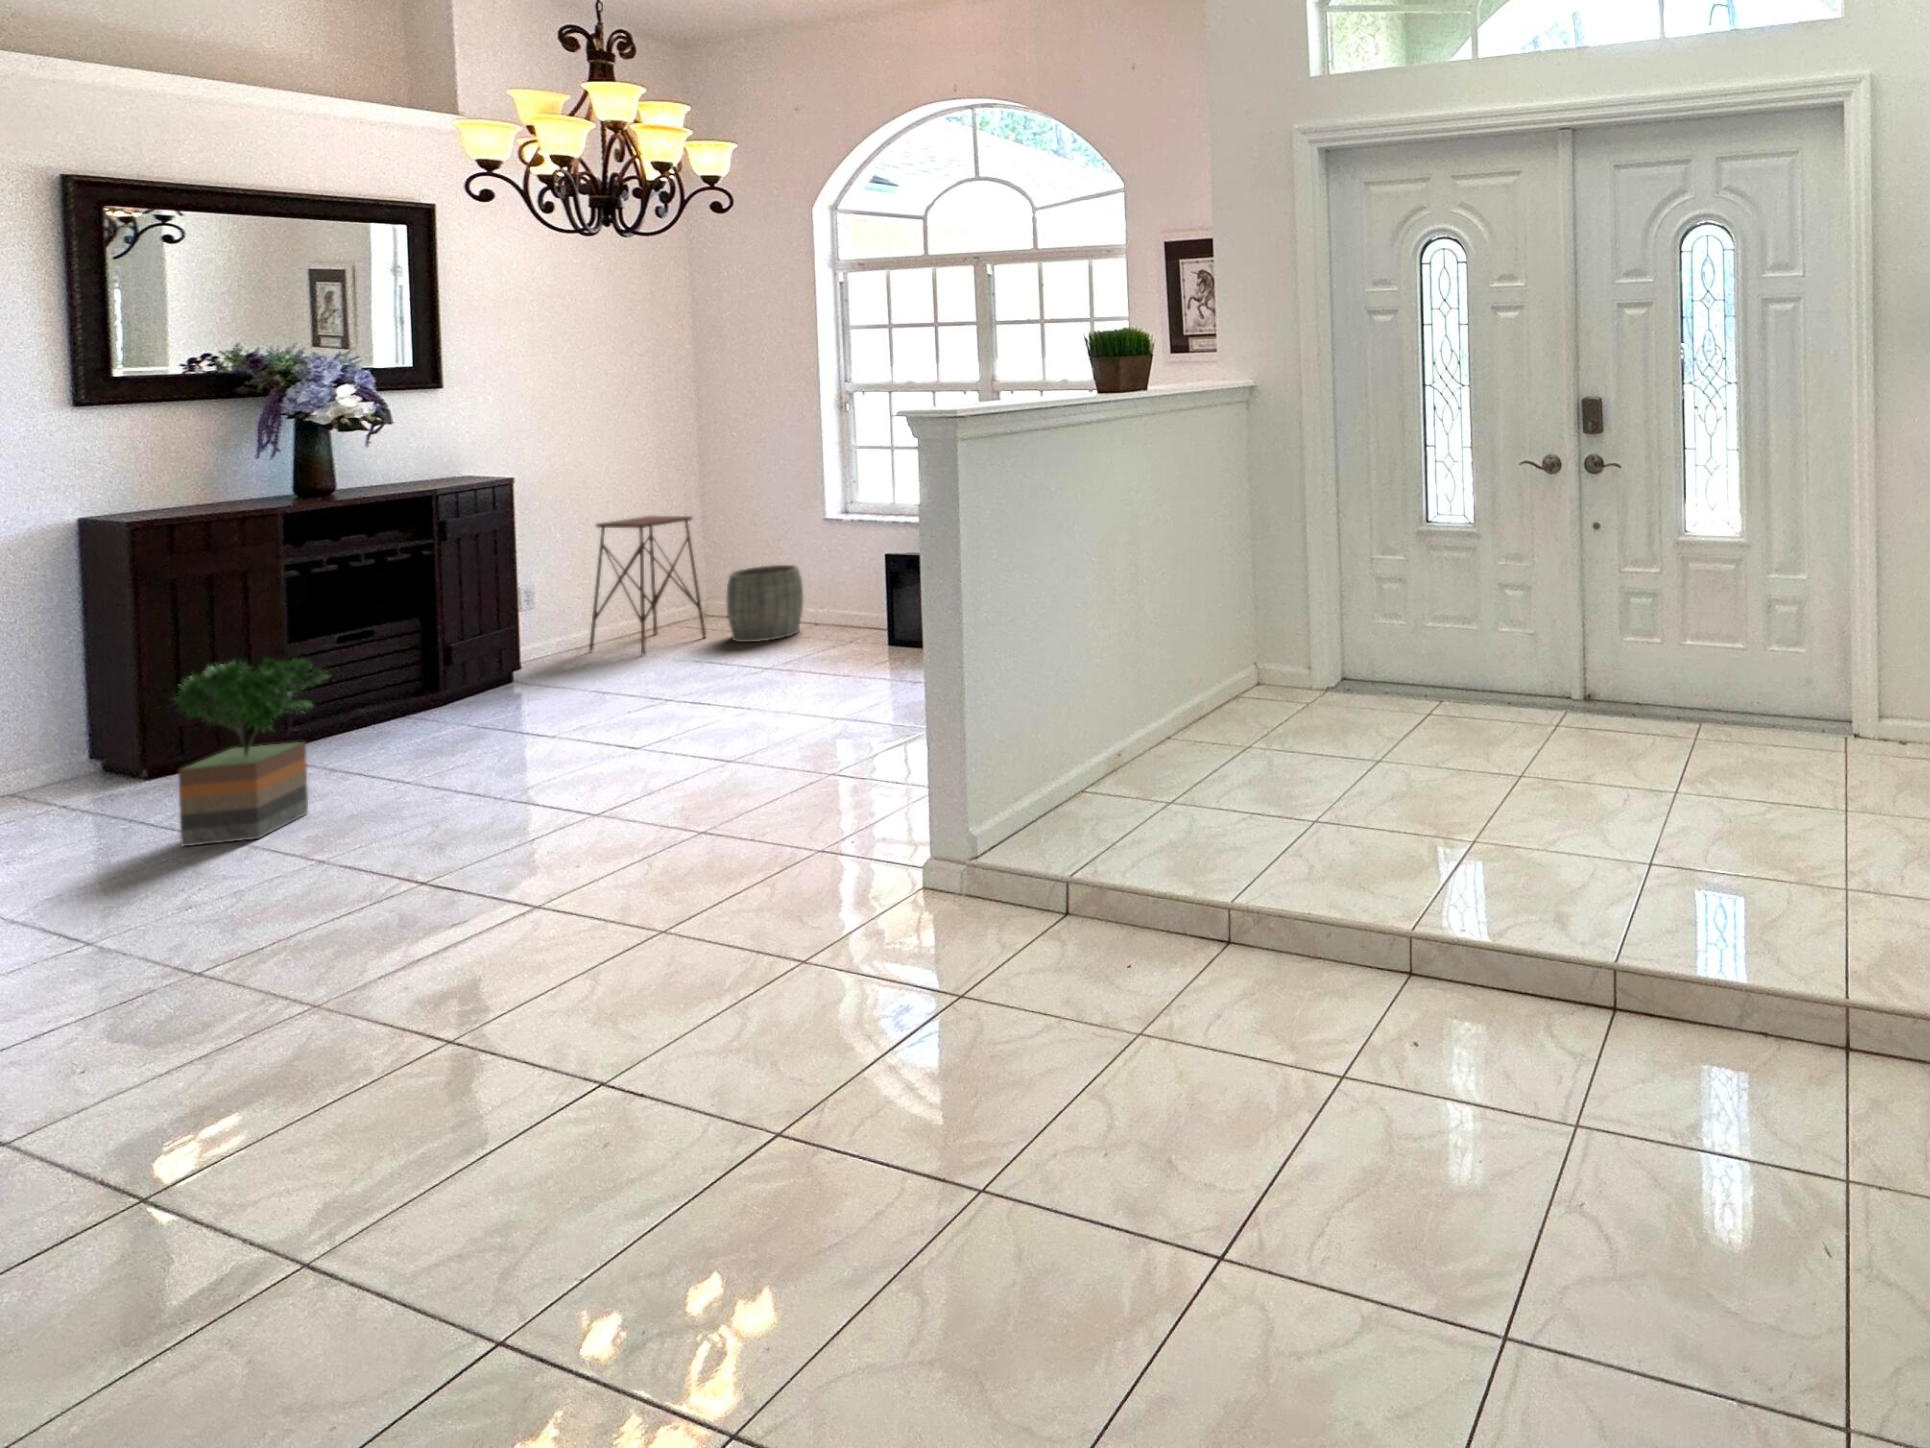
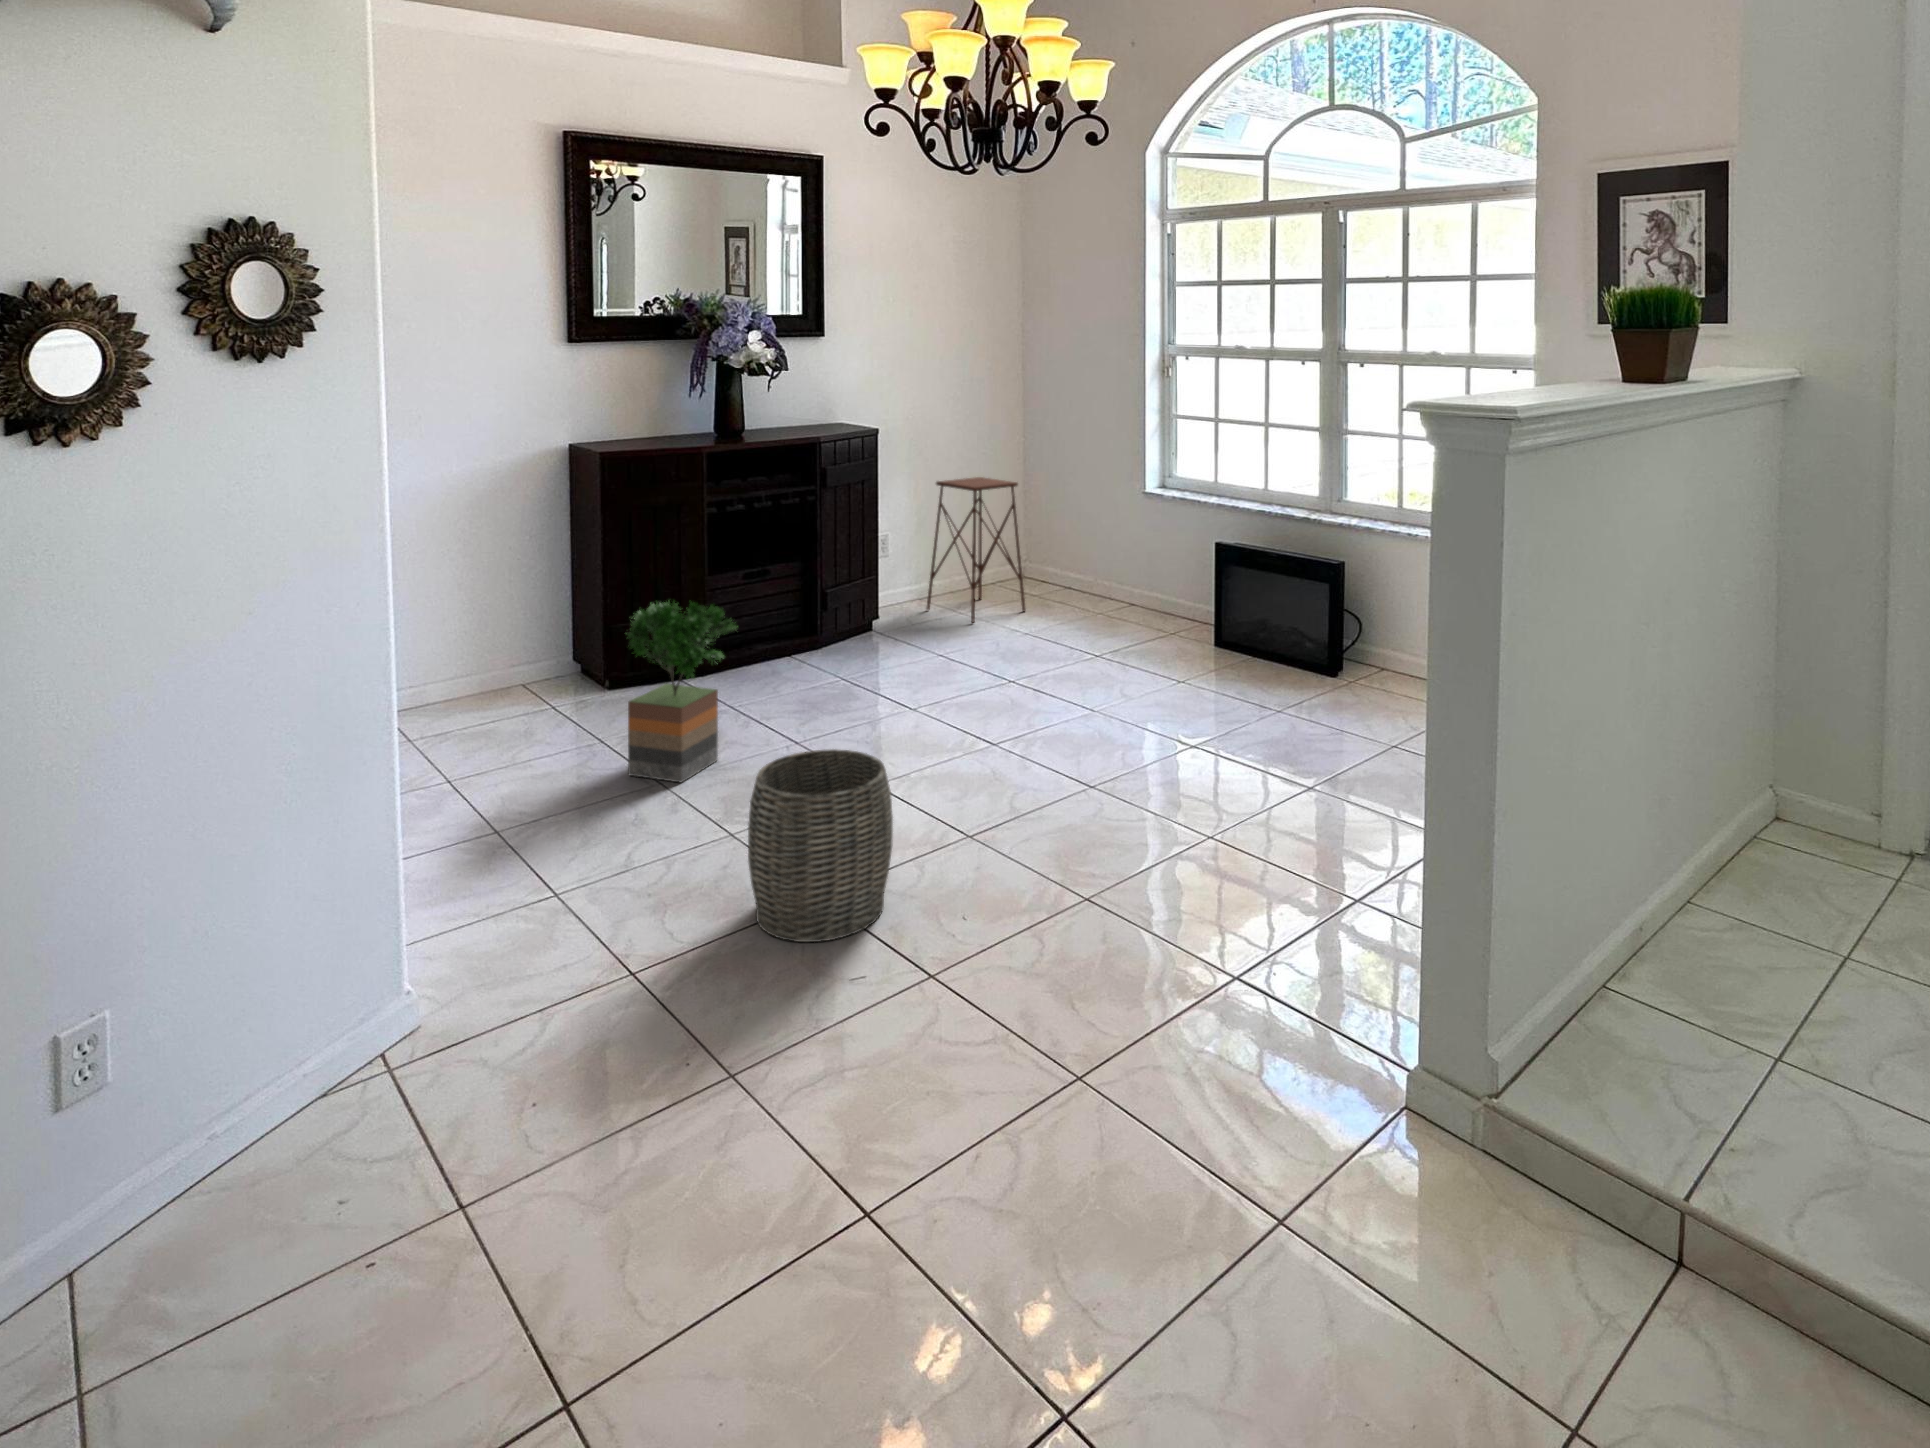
woven basket: present [727,565,803,642] -> present [748,749,893,942]

